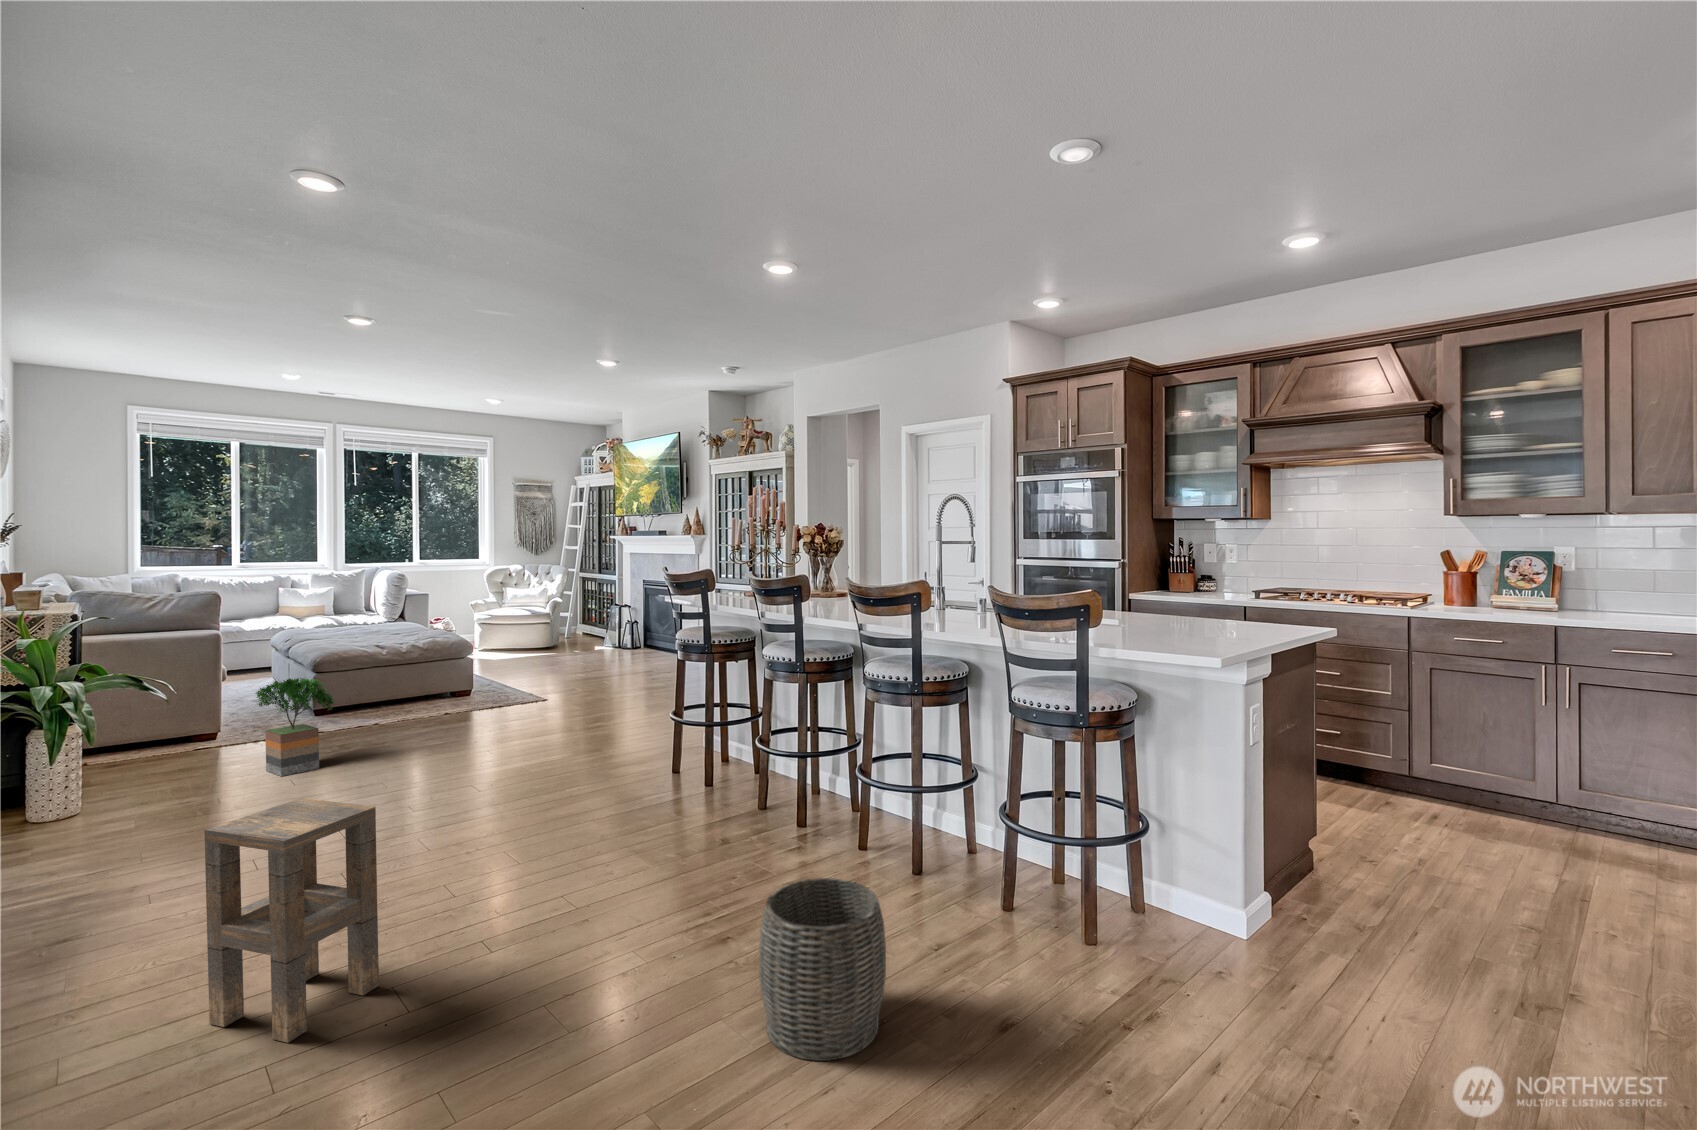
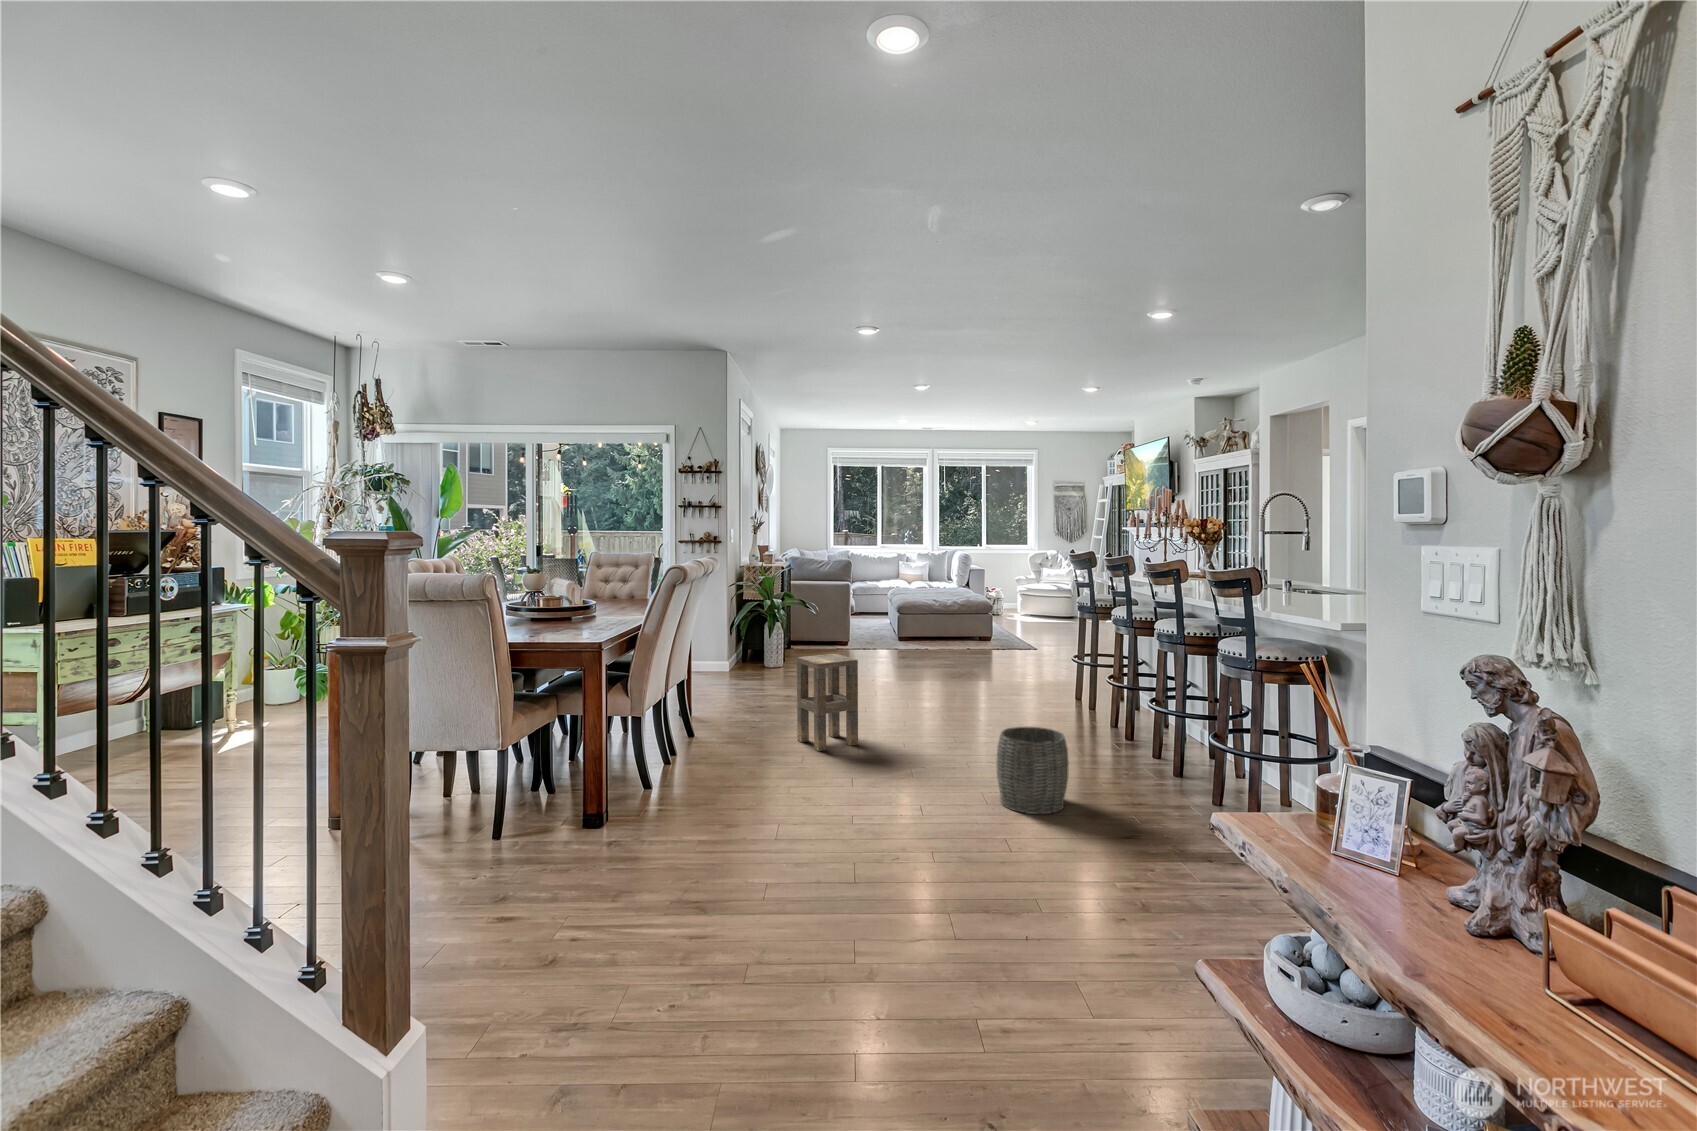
potted tree: present [255,678,334,776] -> none [856,611,895,666]

